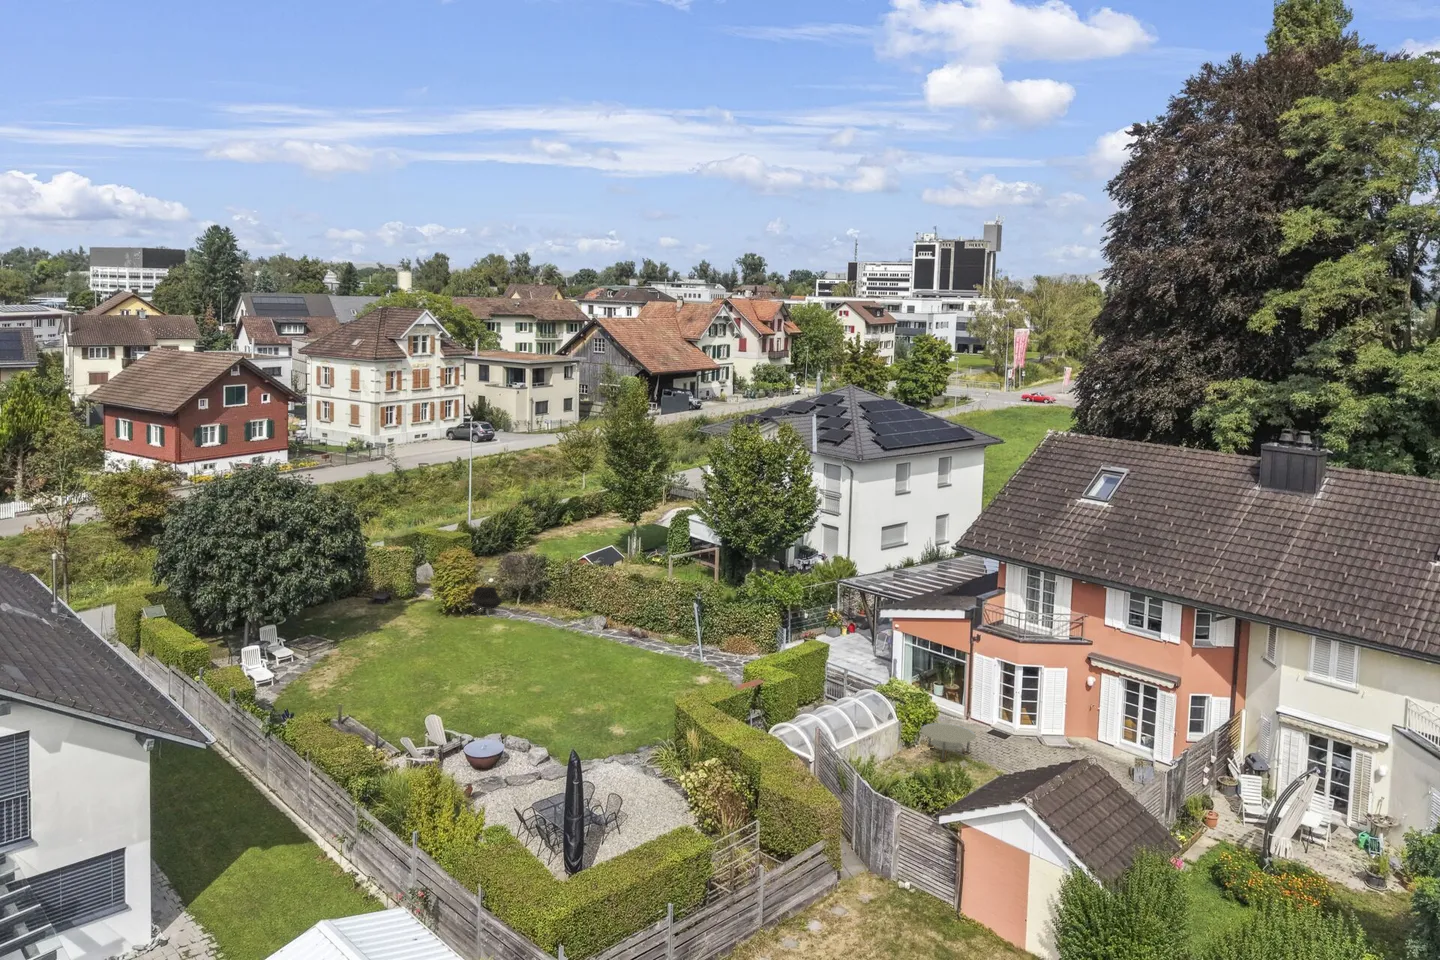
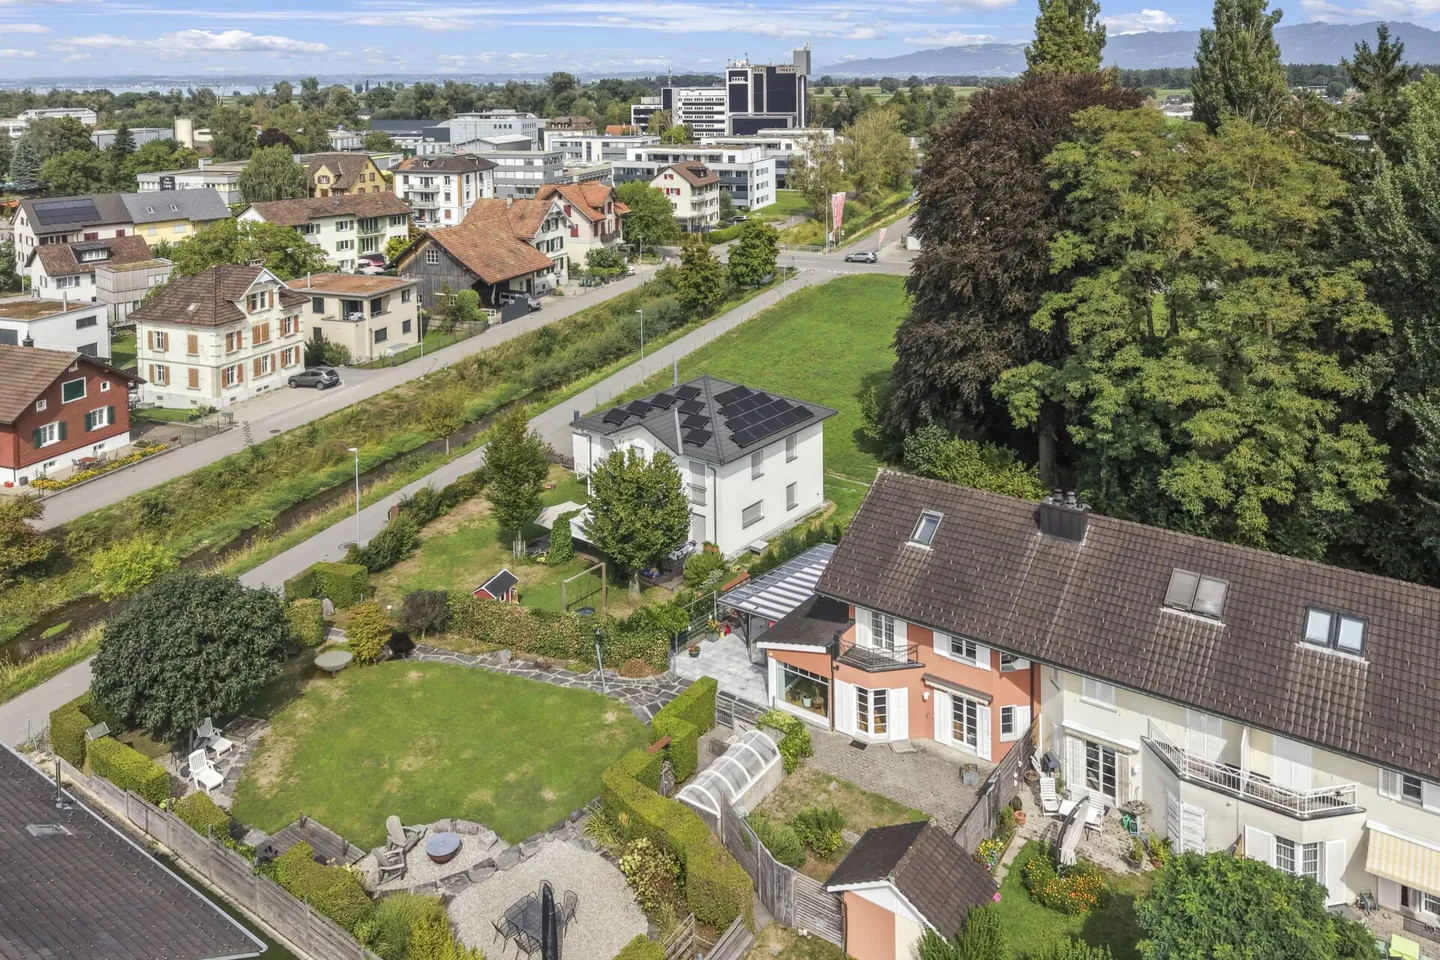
round table: present [921,723,976,762] -> present [315,651,352,679]

